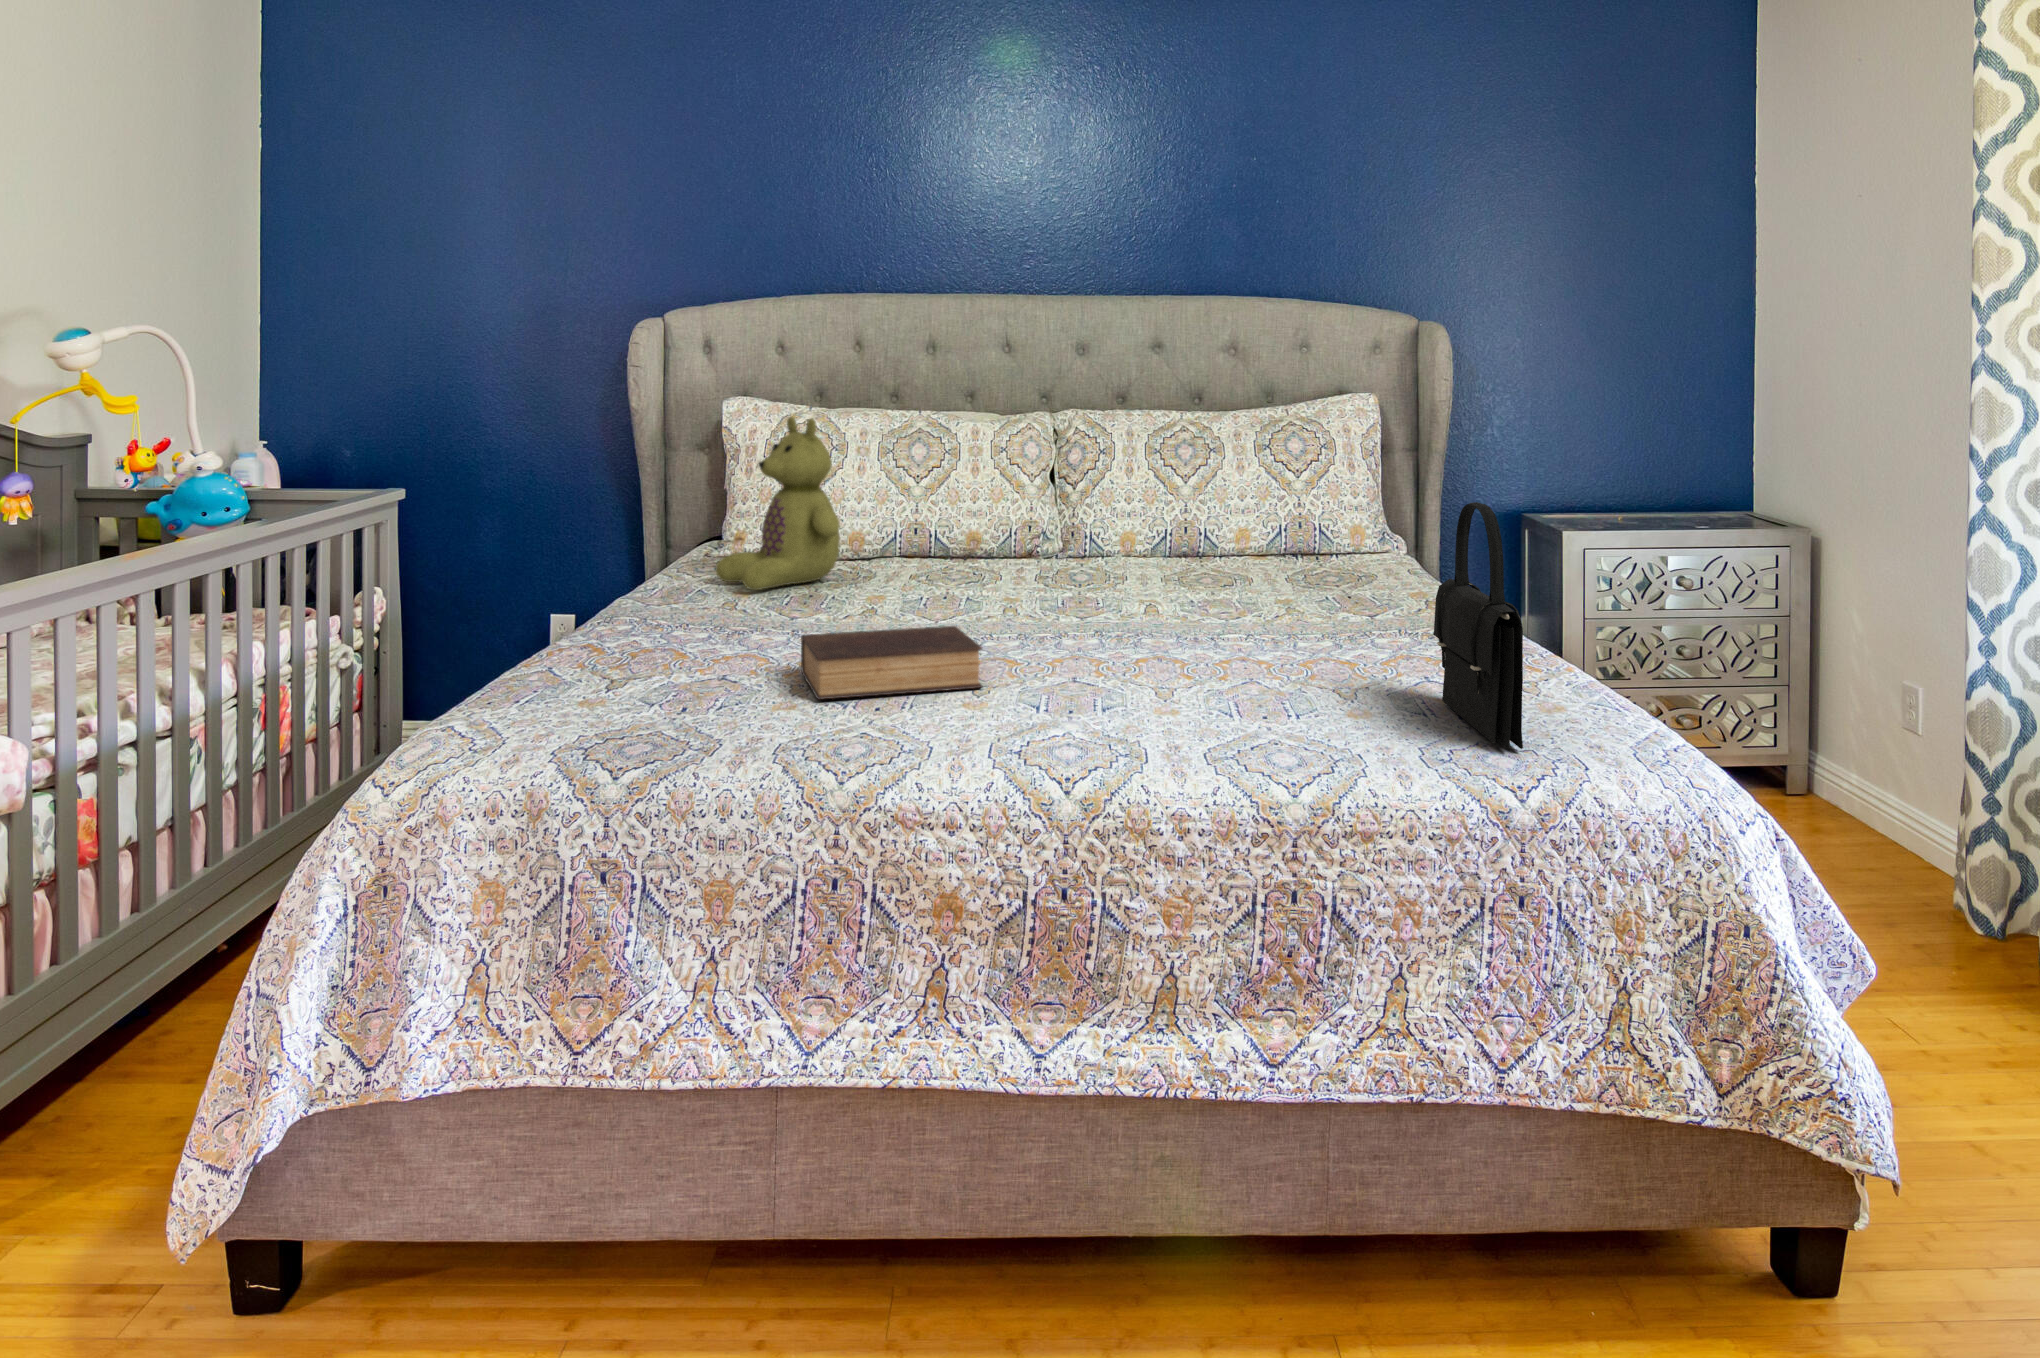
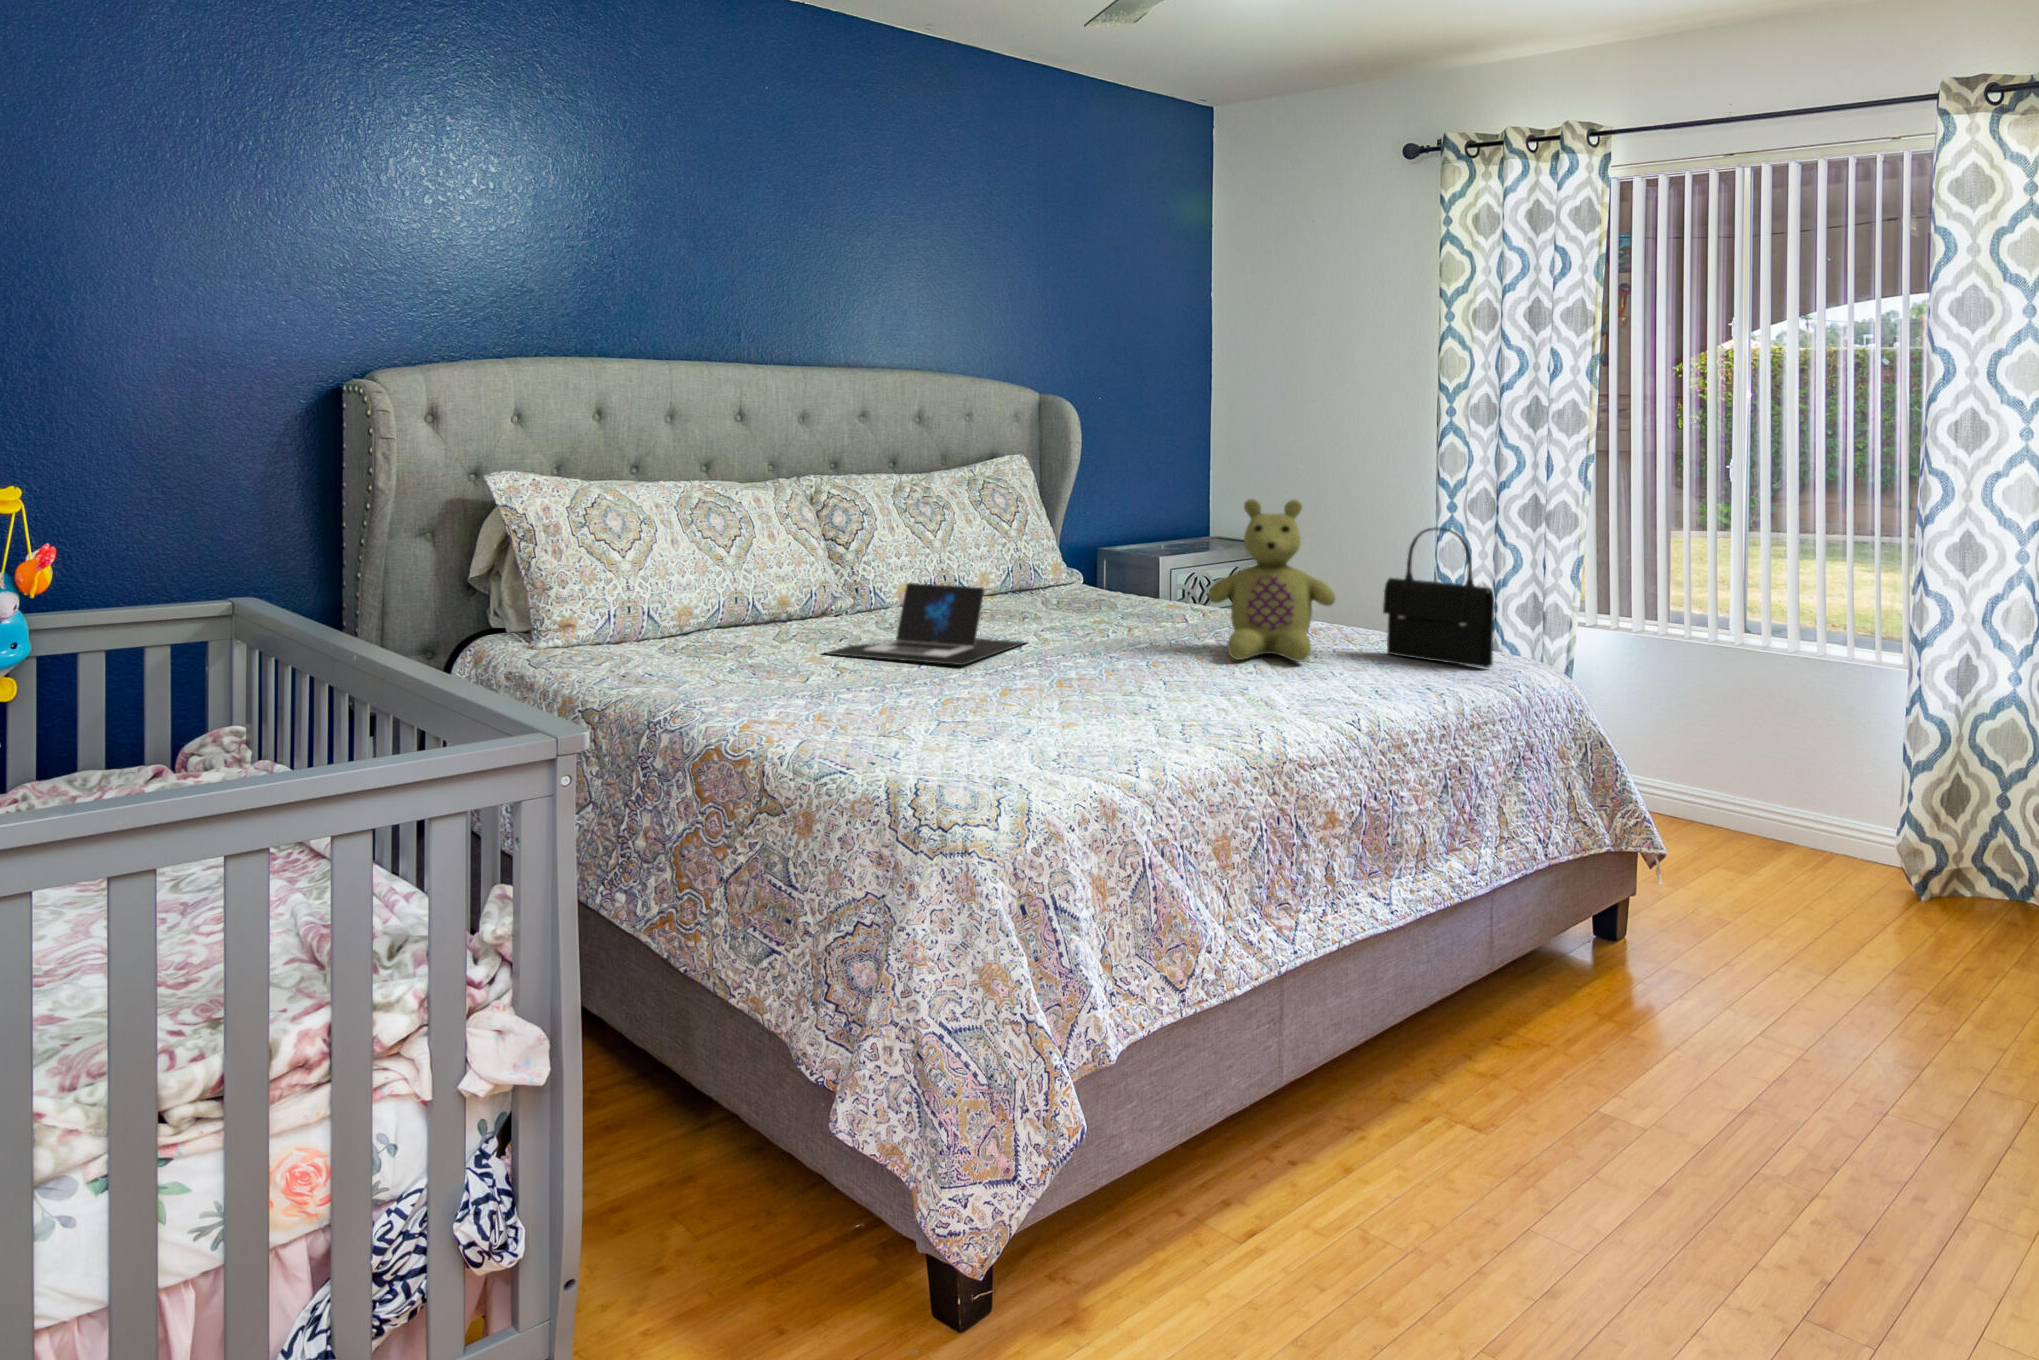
stuffed bear: present [716,416,840,590] -> present [1208,499,1336,662]
laptop: none [857,529,1074,627] -> present [824,583,1024,665]
book: present [801,626,982,699] -> none [1018,651,1162,712]

